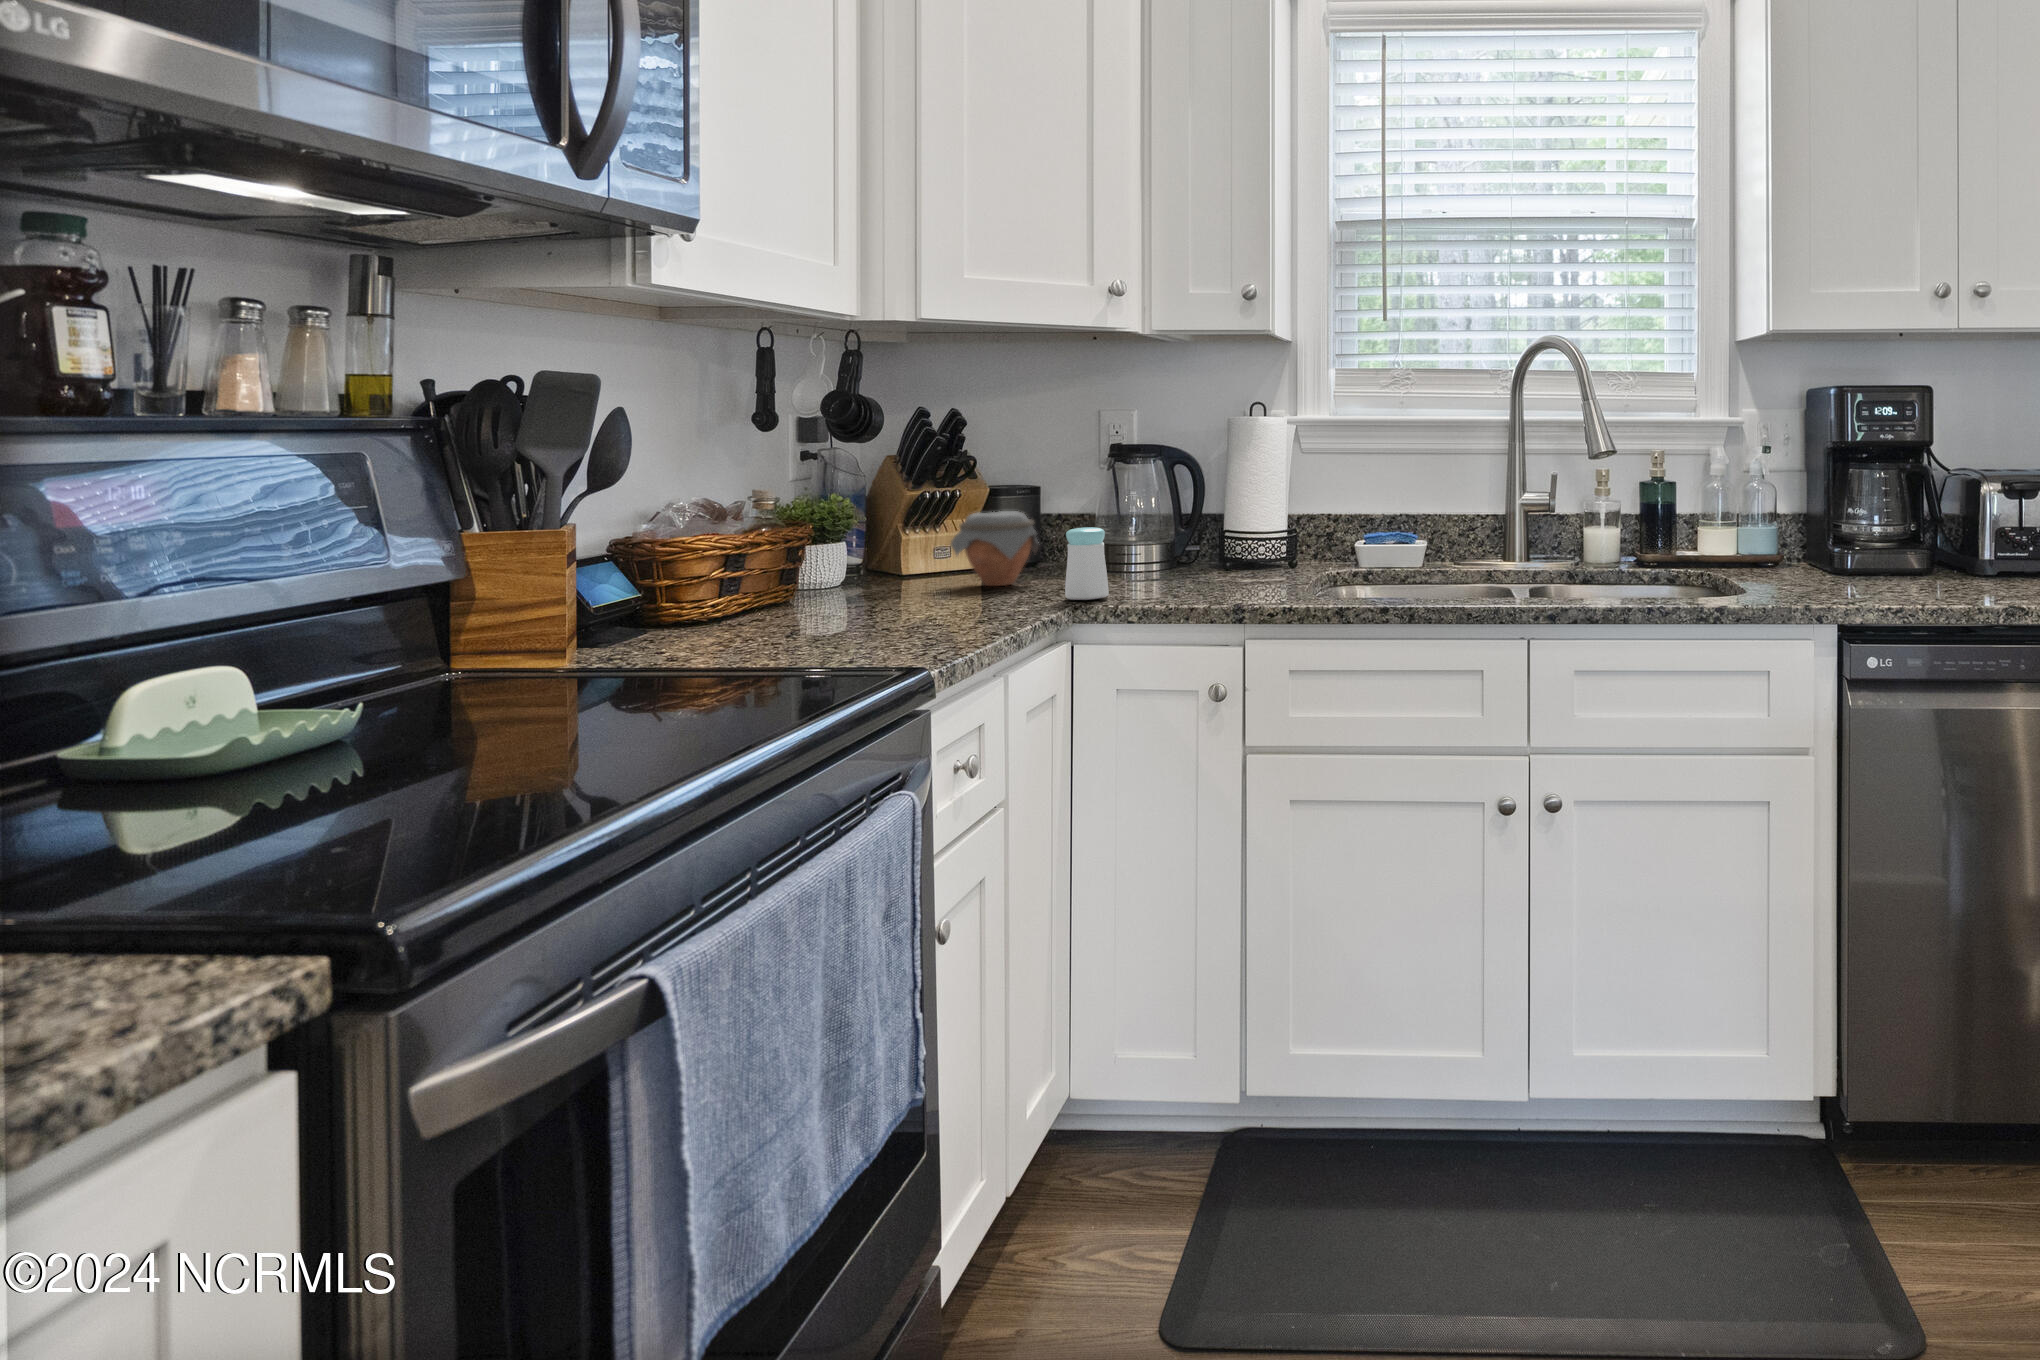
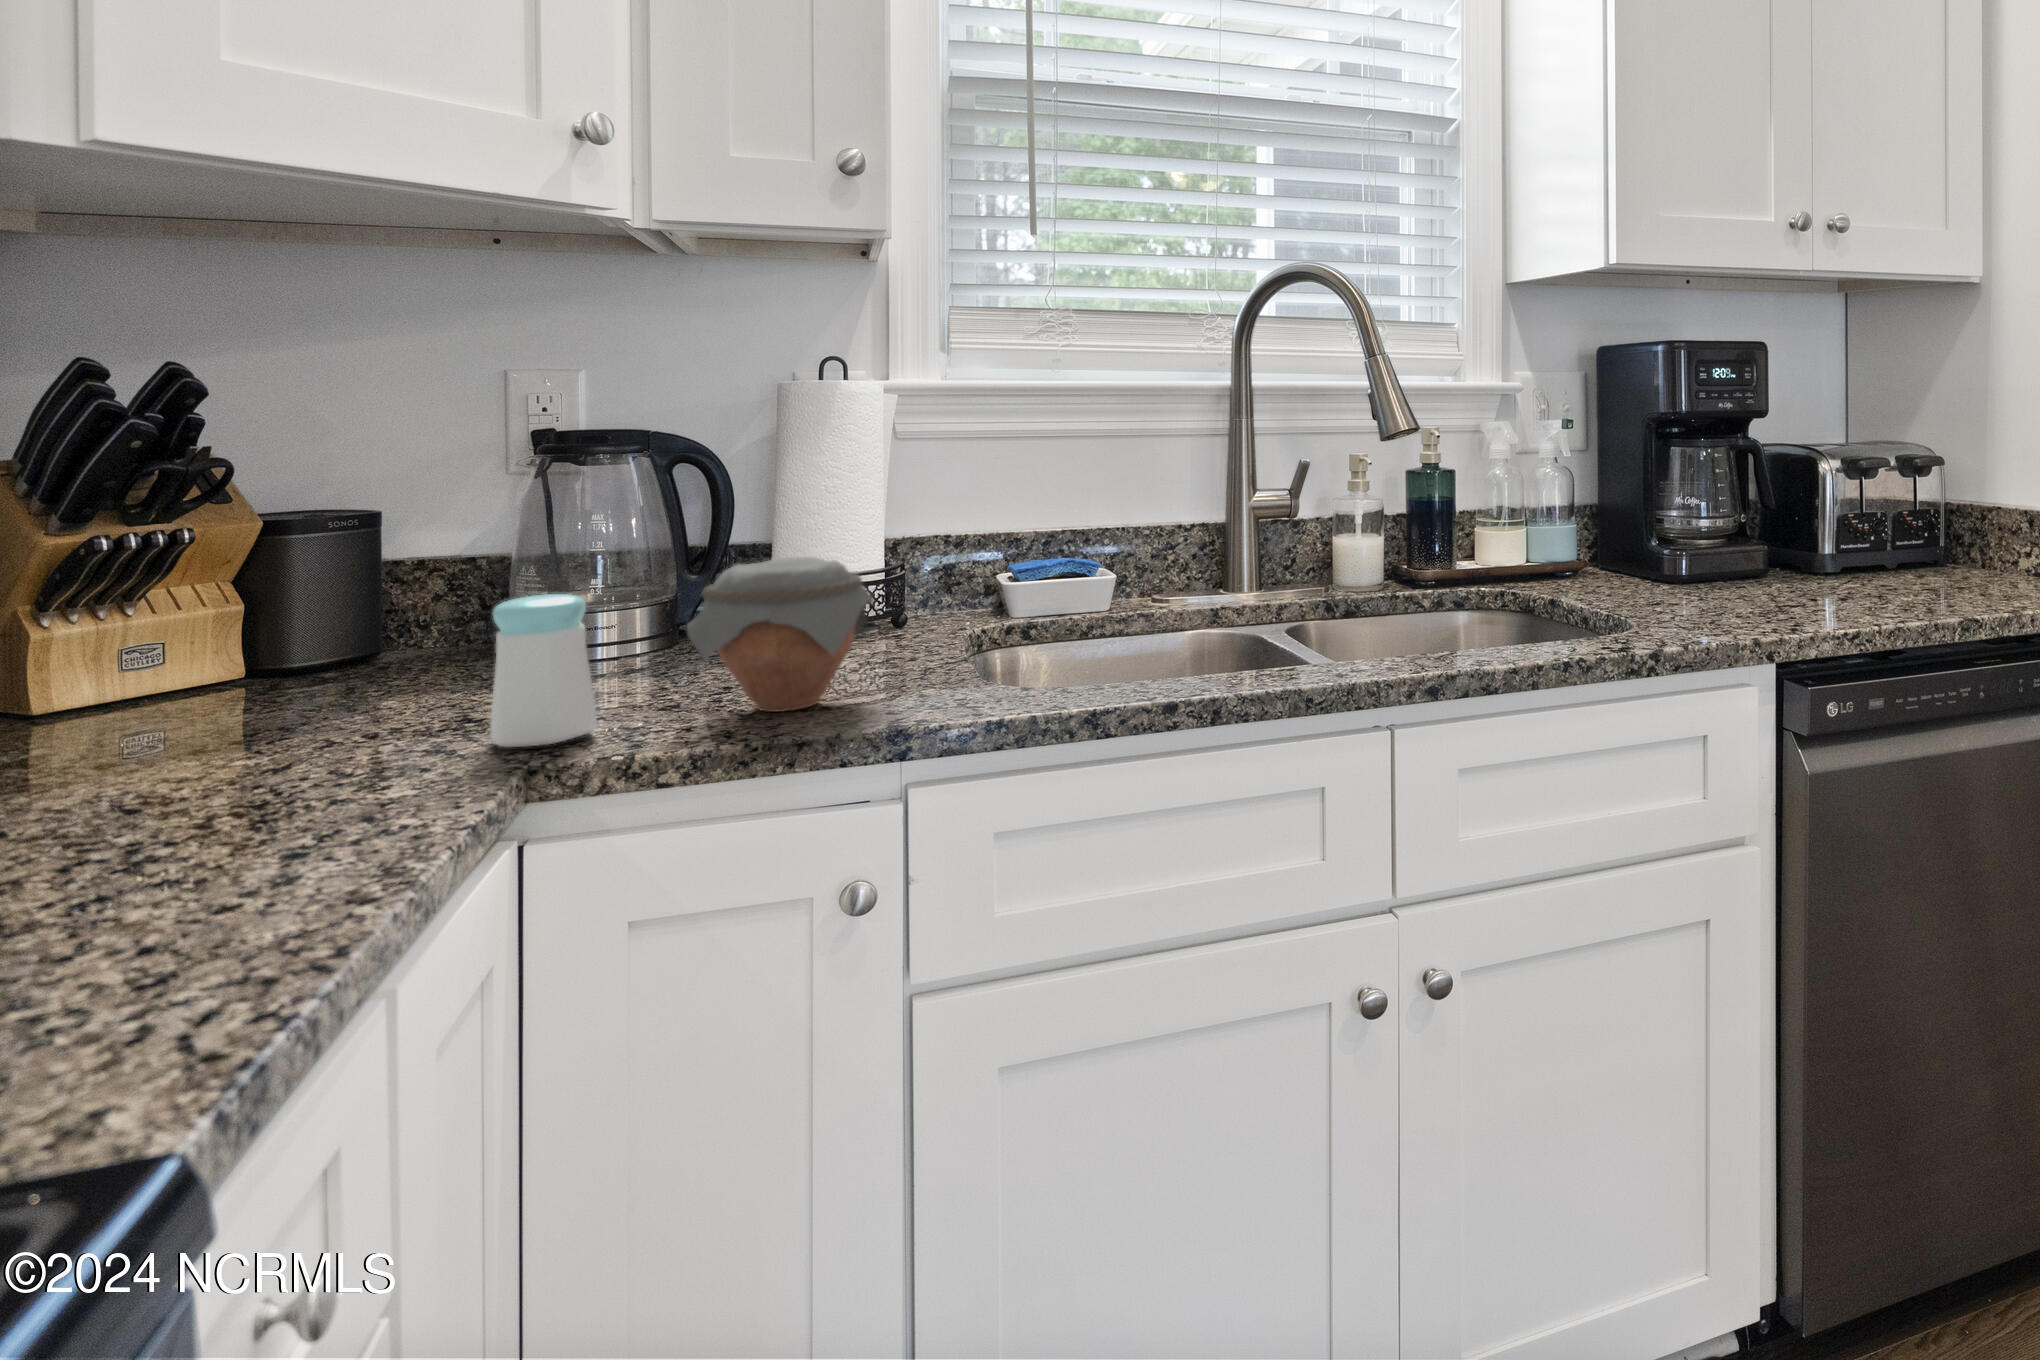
jar: present [951,511,1039,586] -> present [687,557,874,712]

